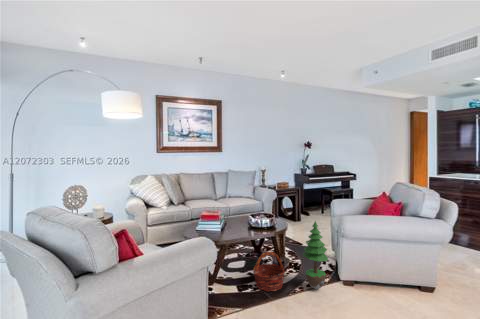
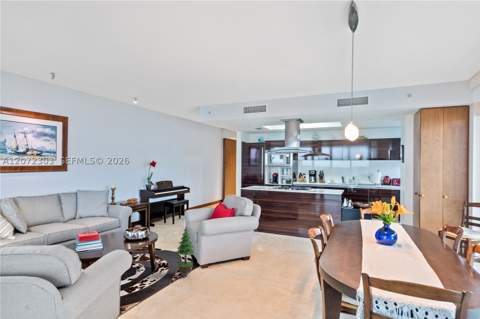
basket: present [253,252,284,291] -> none [137,256,164,287]

